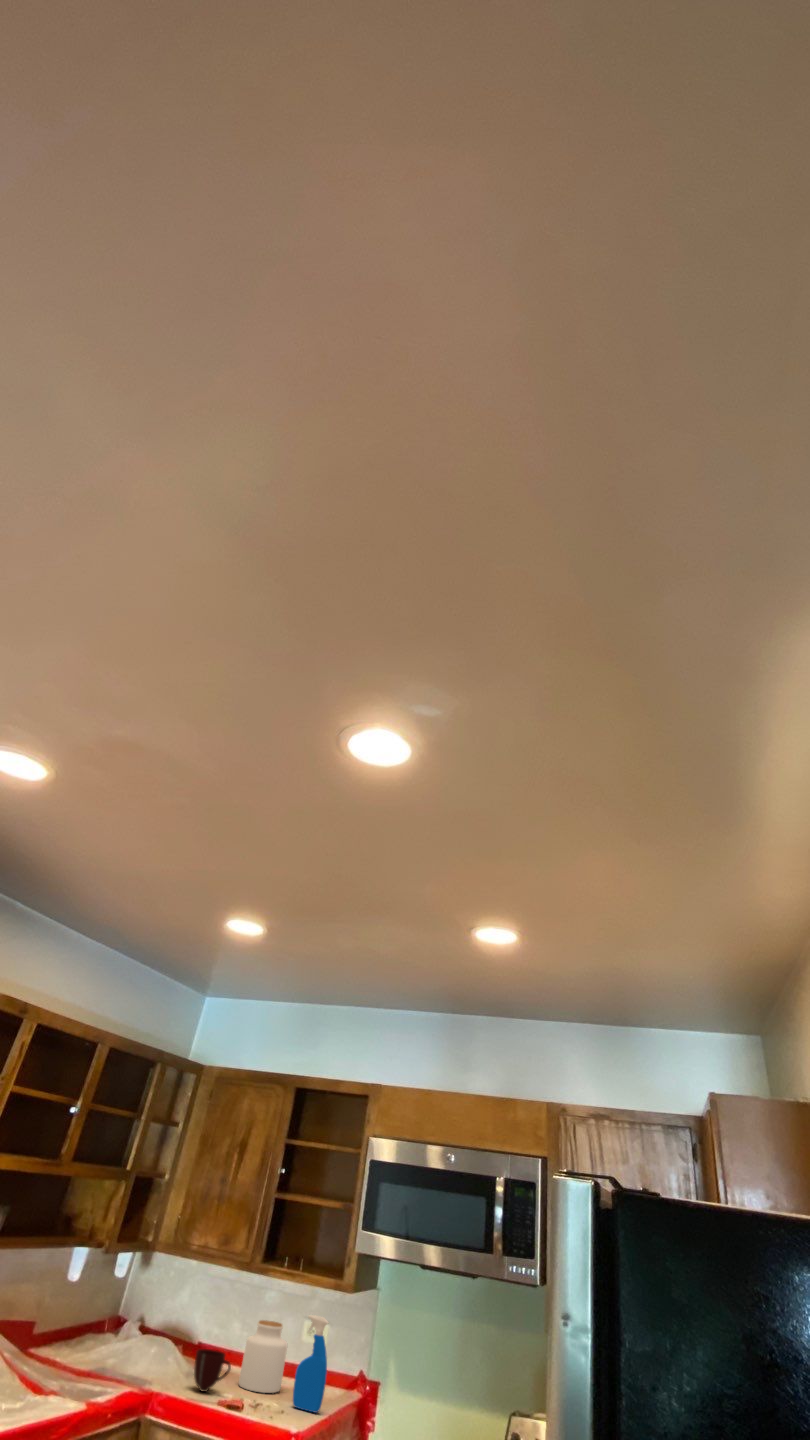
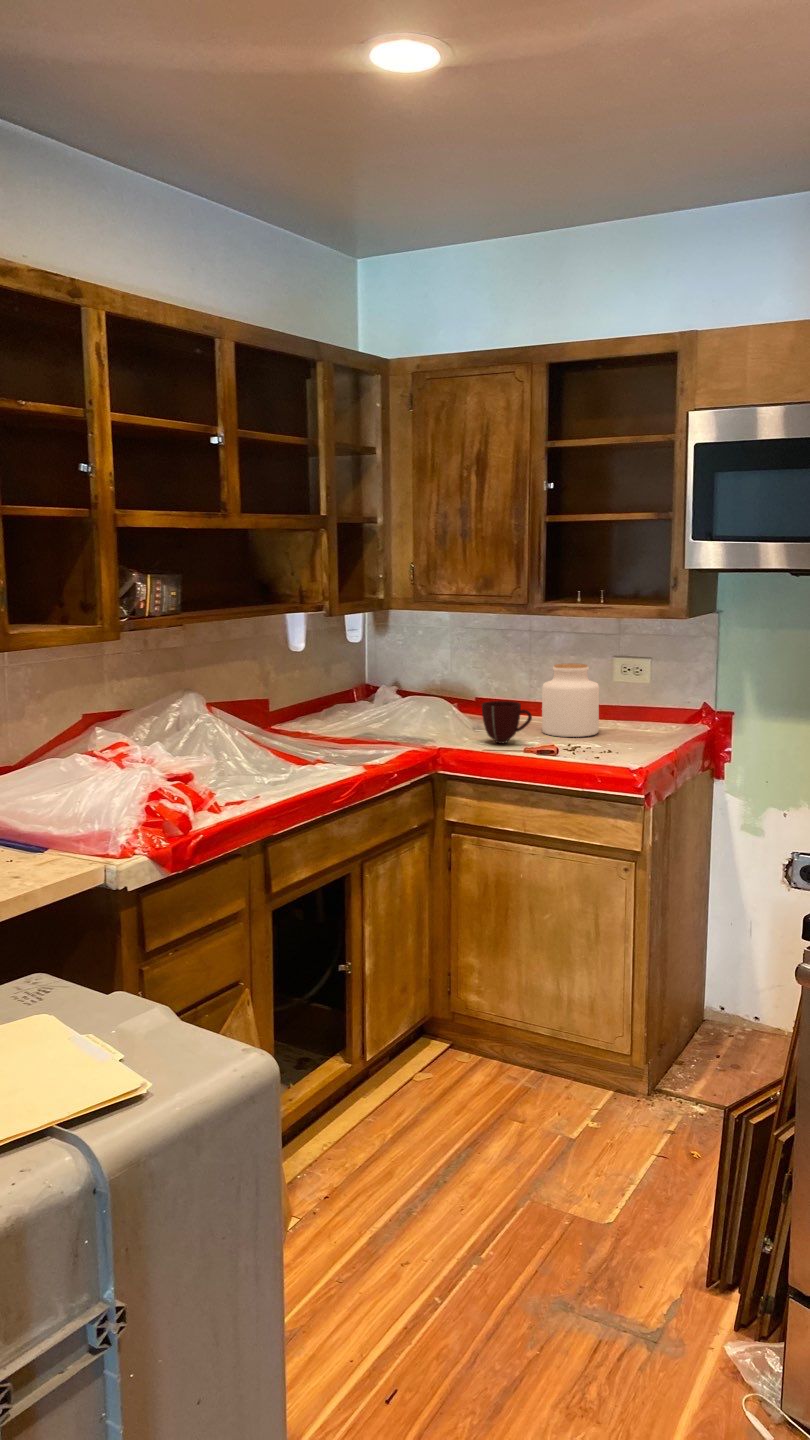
spray bottle: present [293,1315,328,1412] -> none [619,648,663,749]

